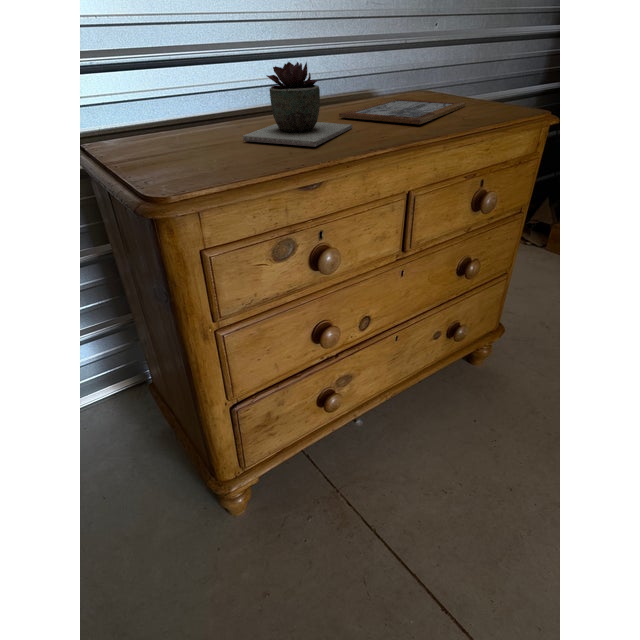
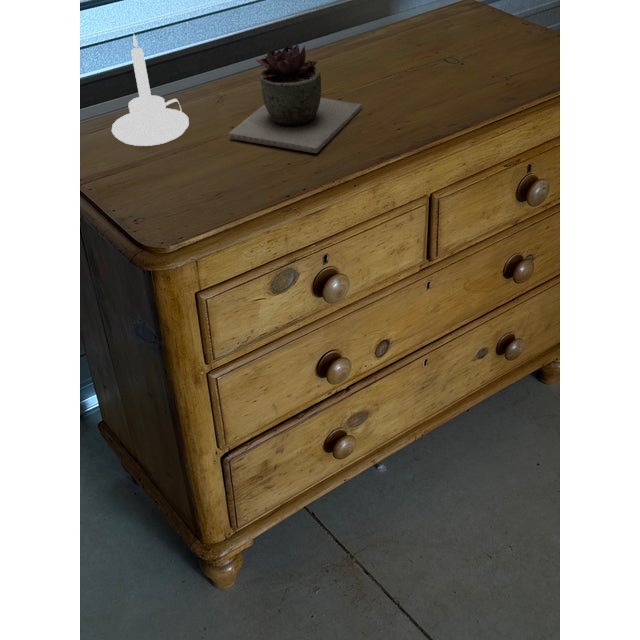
candle holder: none [146,43,211,144] -> present [112,35,189,146]
picture frame: present [339,98,466,124] -> none [346,31,515,103]

